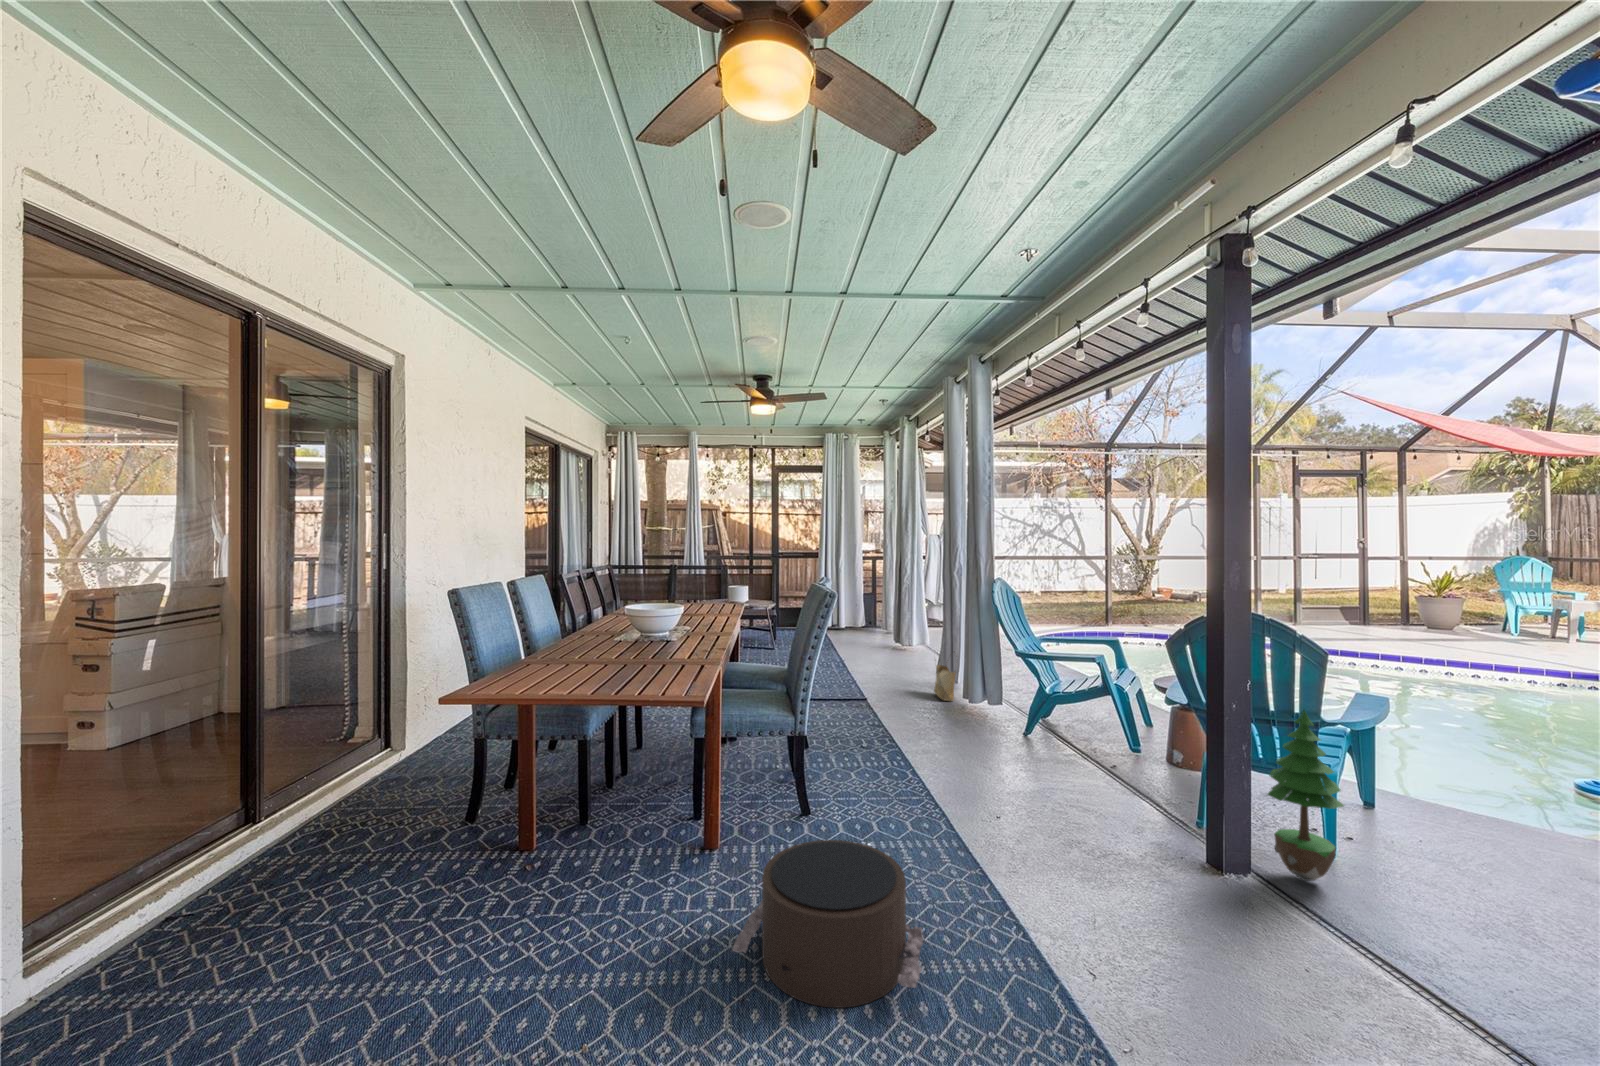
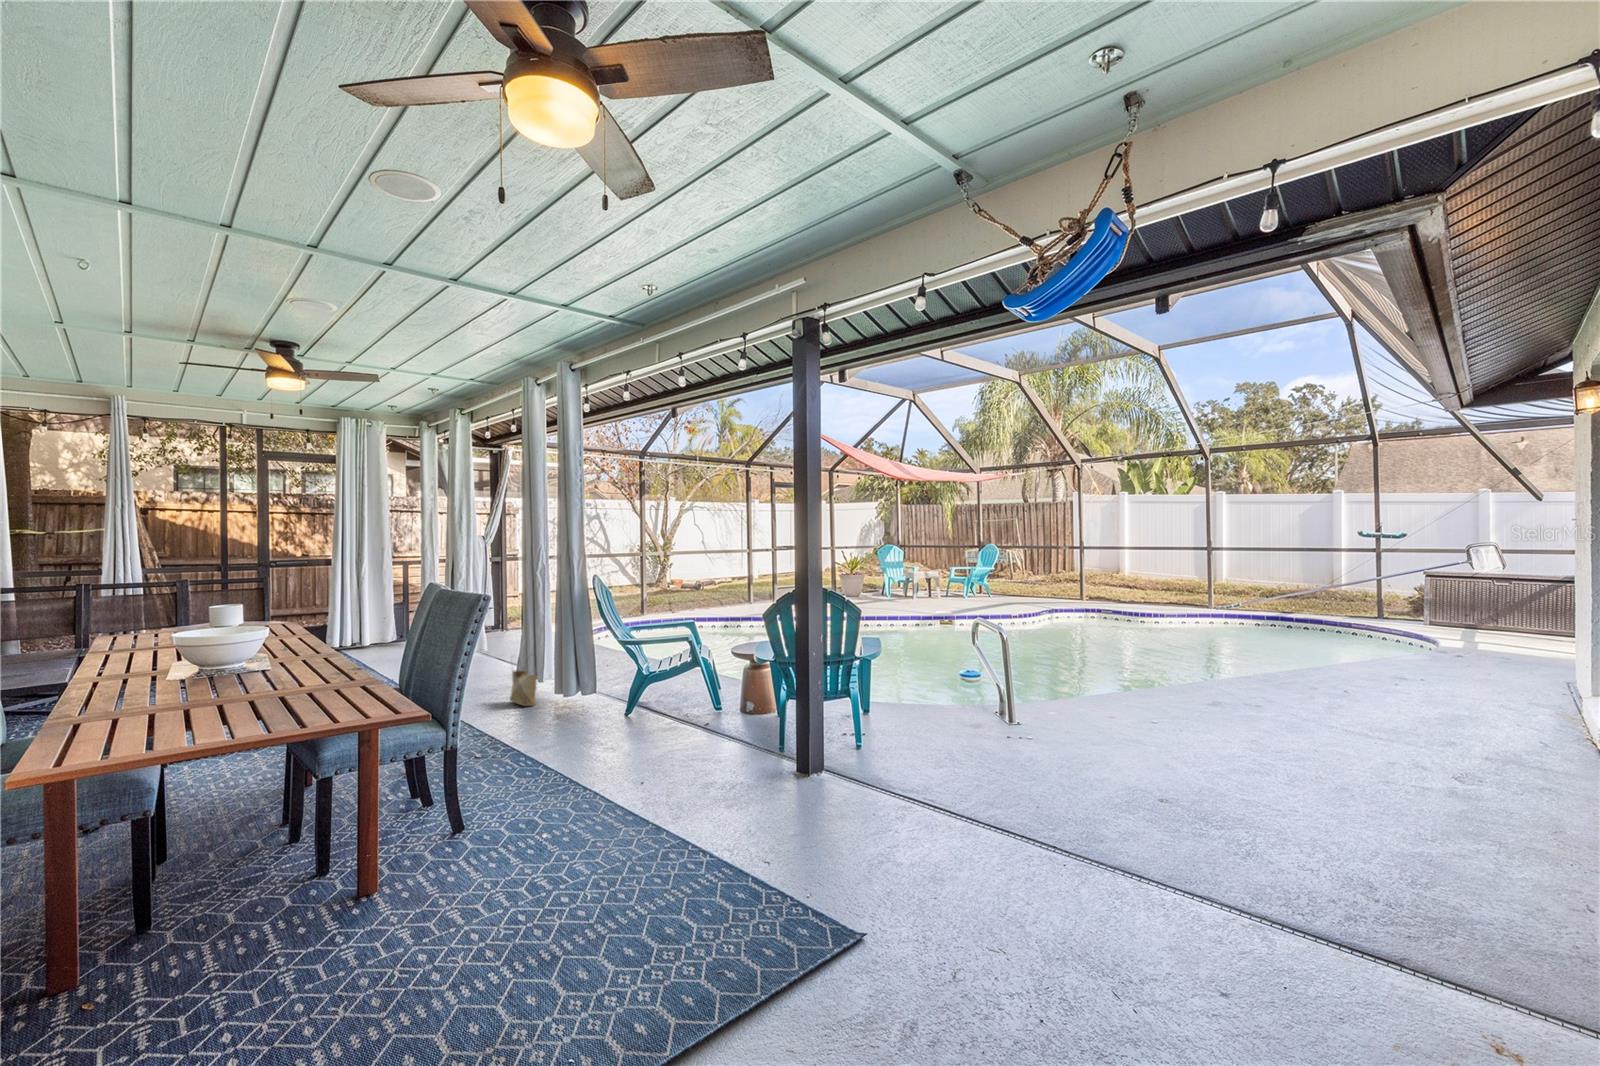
potted tree: present [1268,710,1344,881] -> none [827,649,869,766]
pouf: present [733,840,923,1008] -> none [479,825,668,974]

